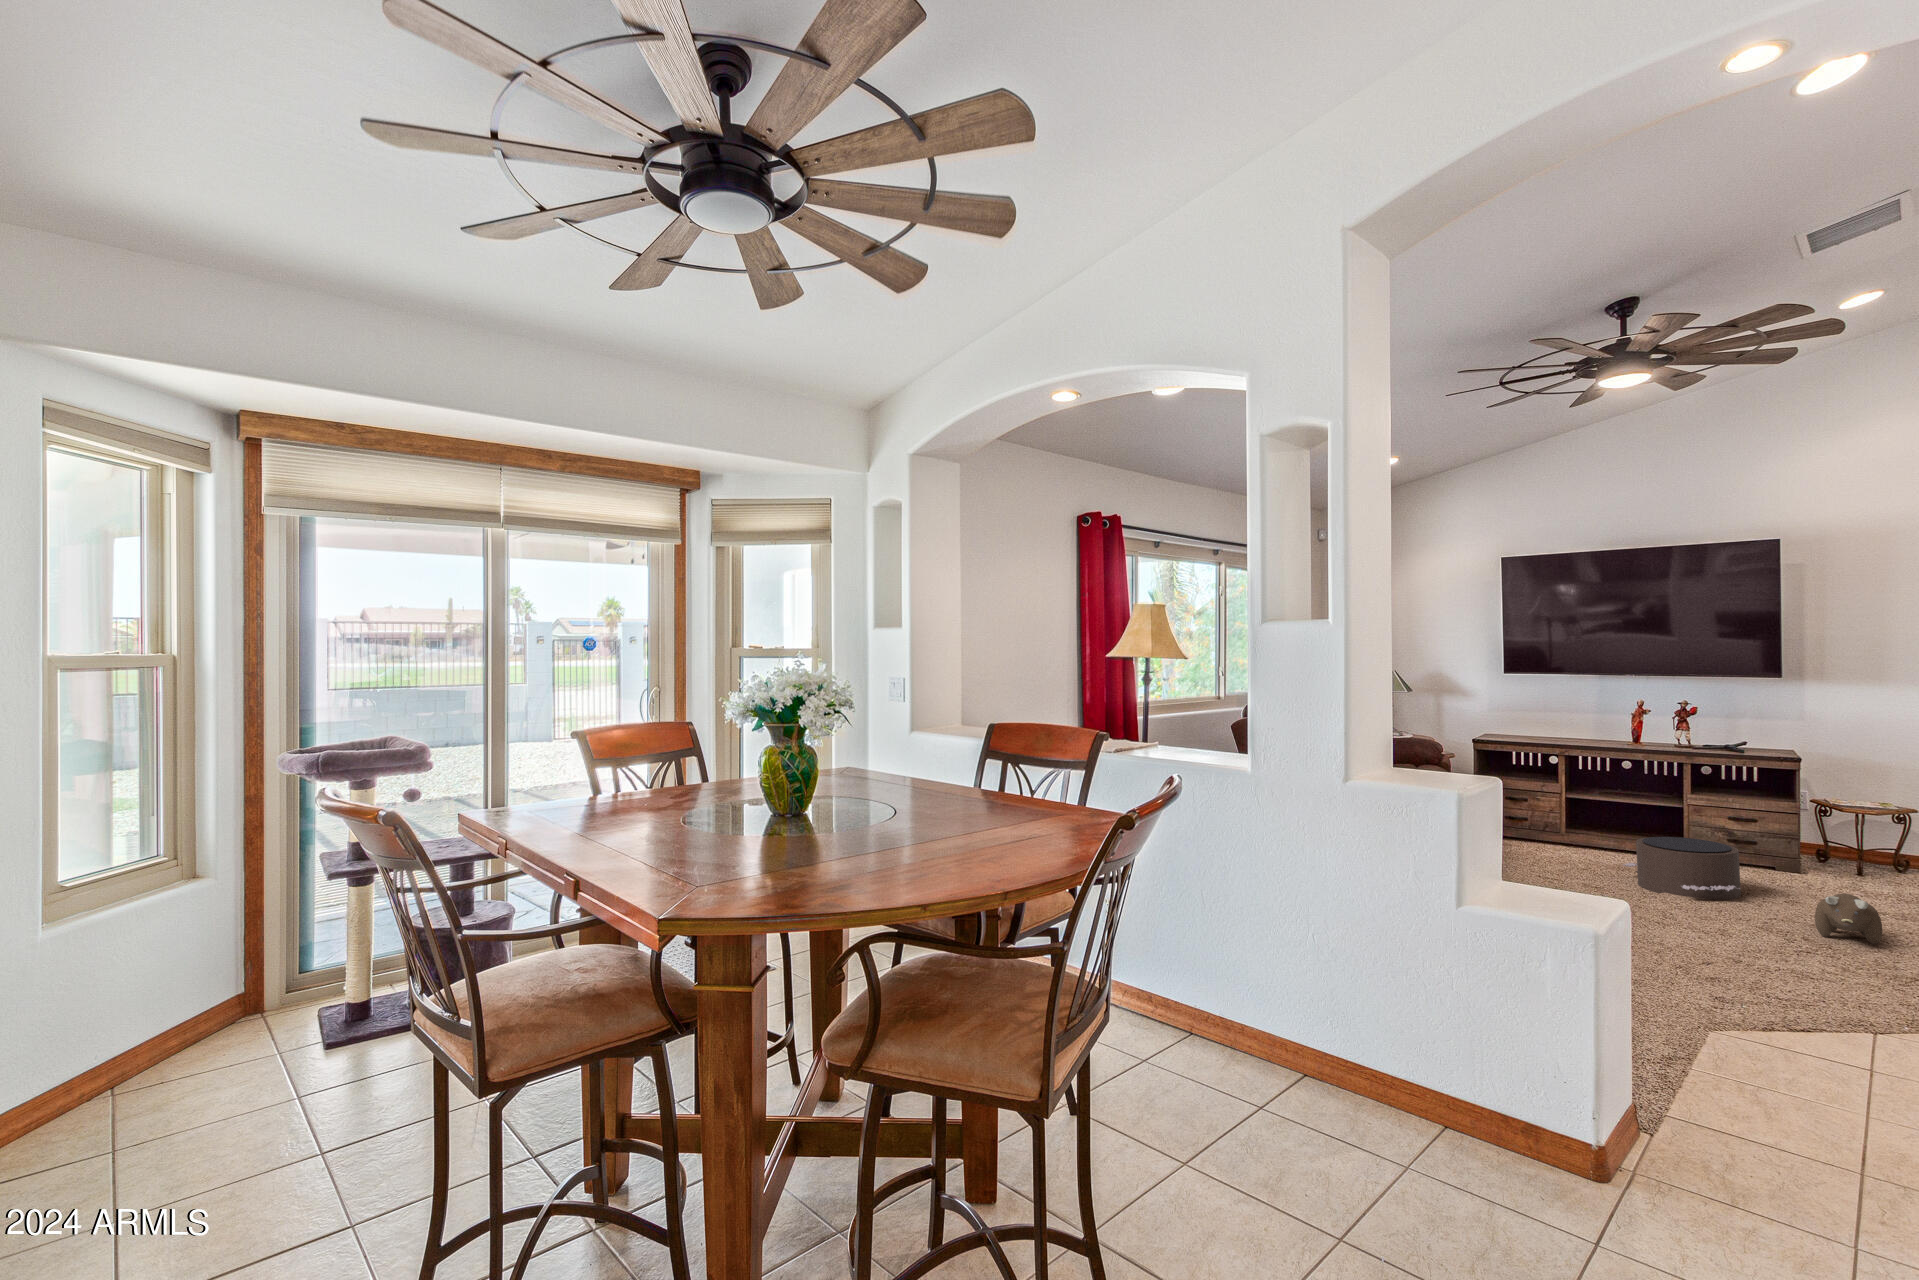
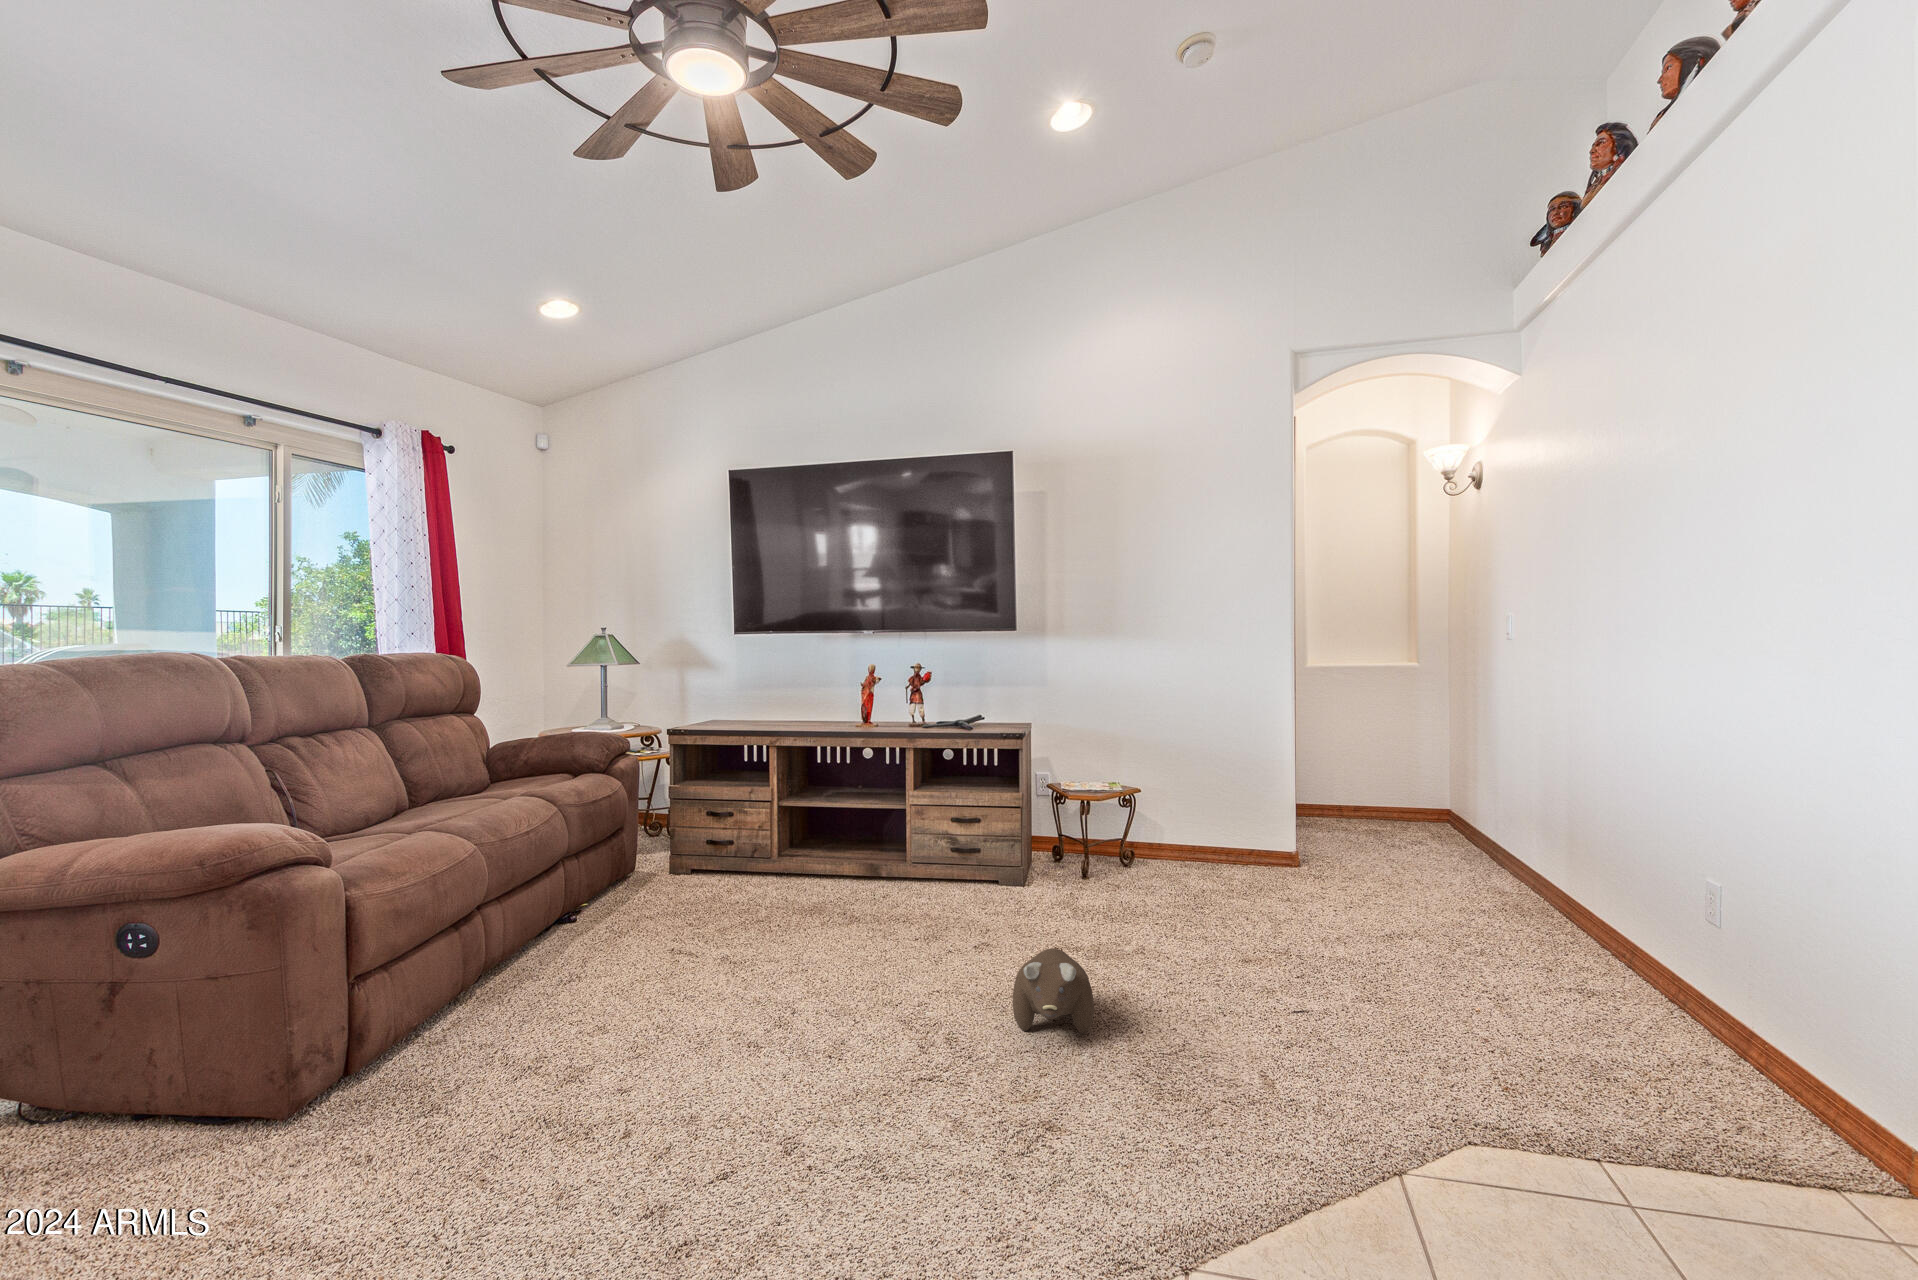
pouf: present [1623,837,1741,900] -> none [804,863,944,974]

